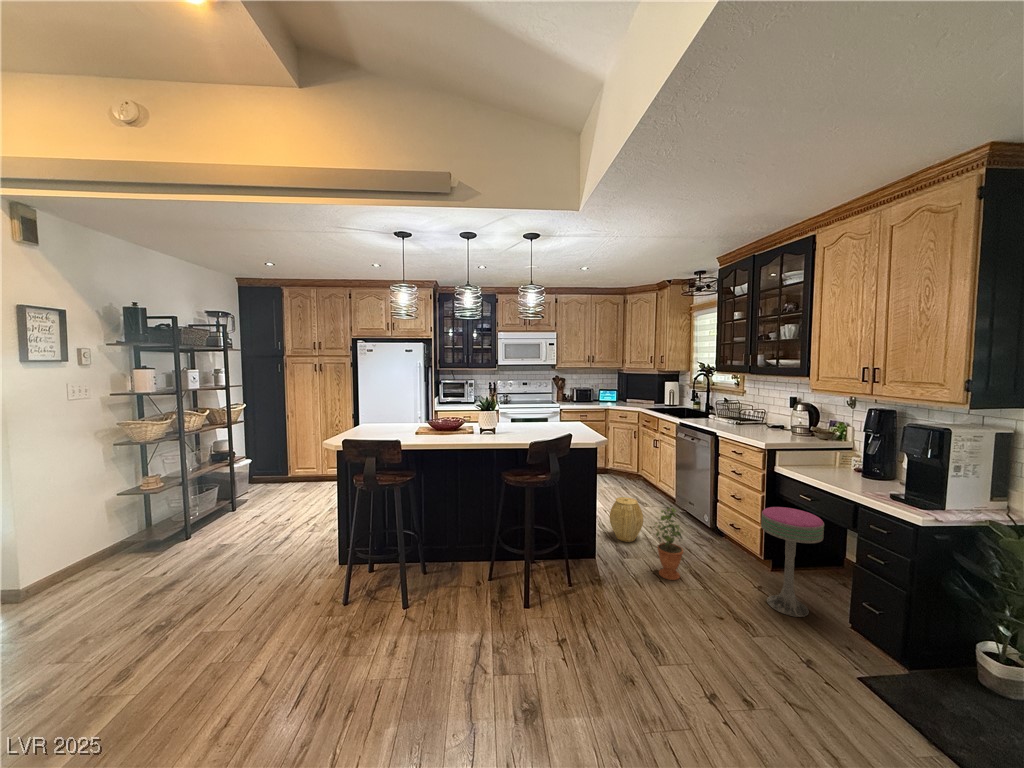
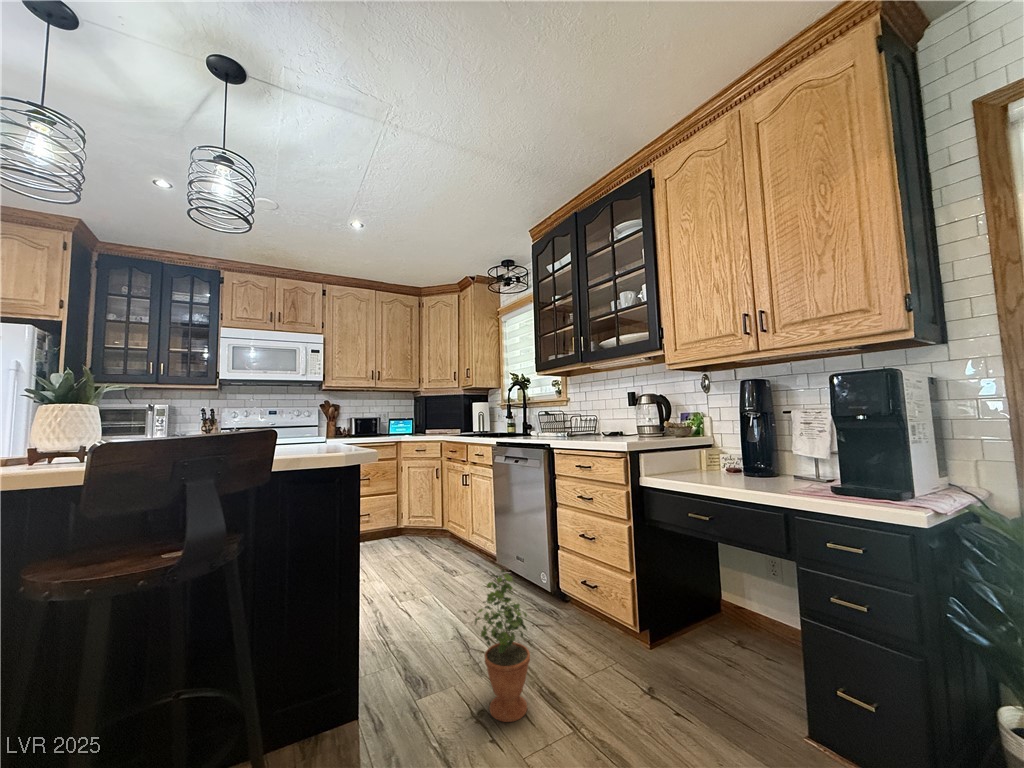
woven basket: present [610,497,643,542] -> none [398,568,456,651]
bar stool: present [761,507,824,617] -> none [647,538,743,737]

